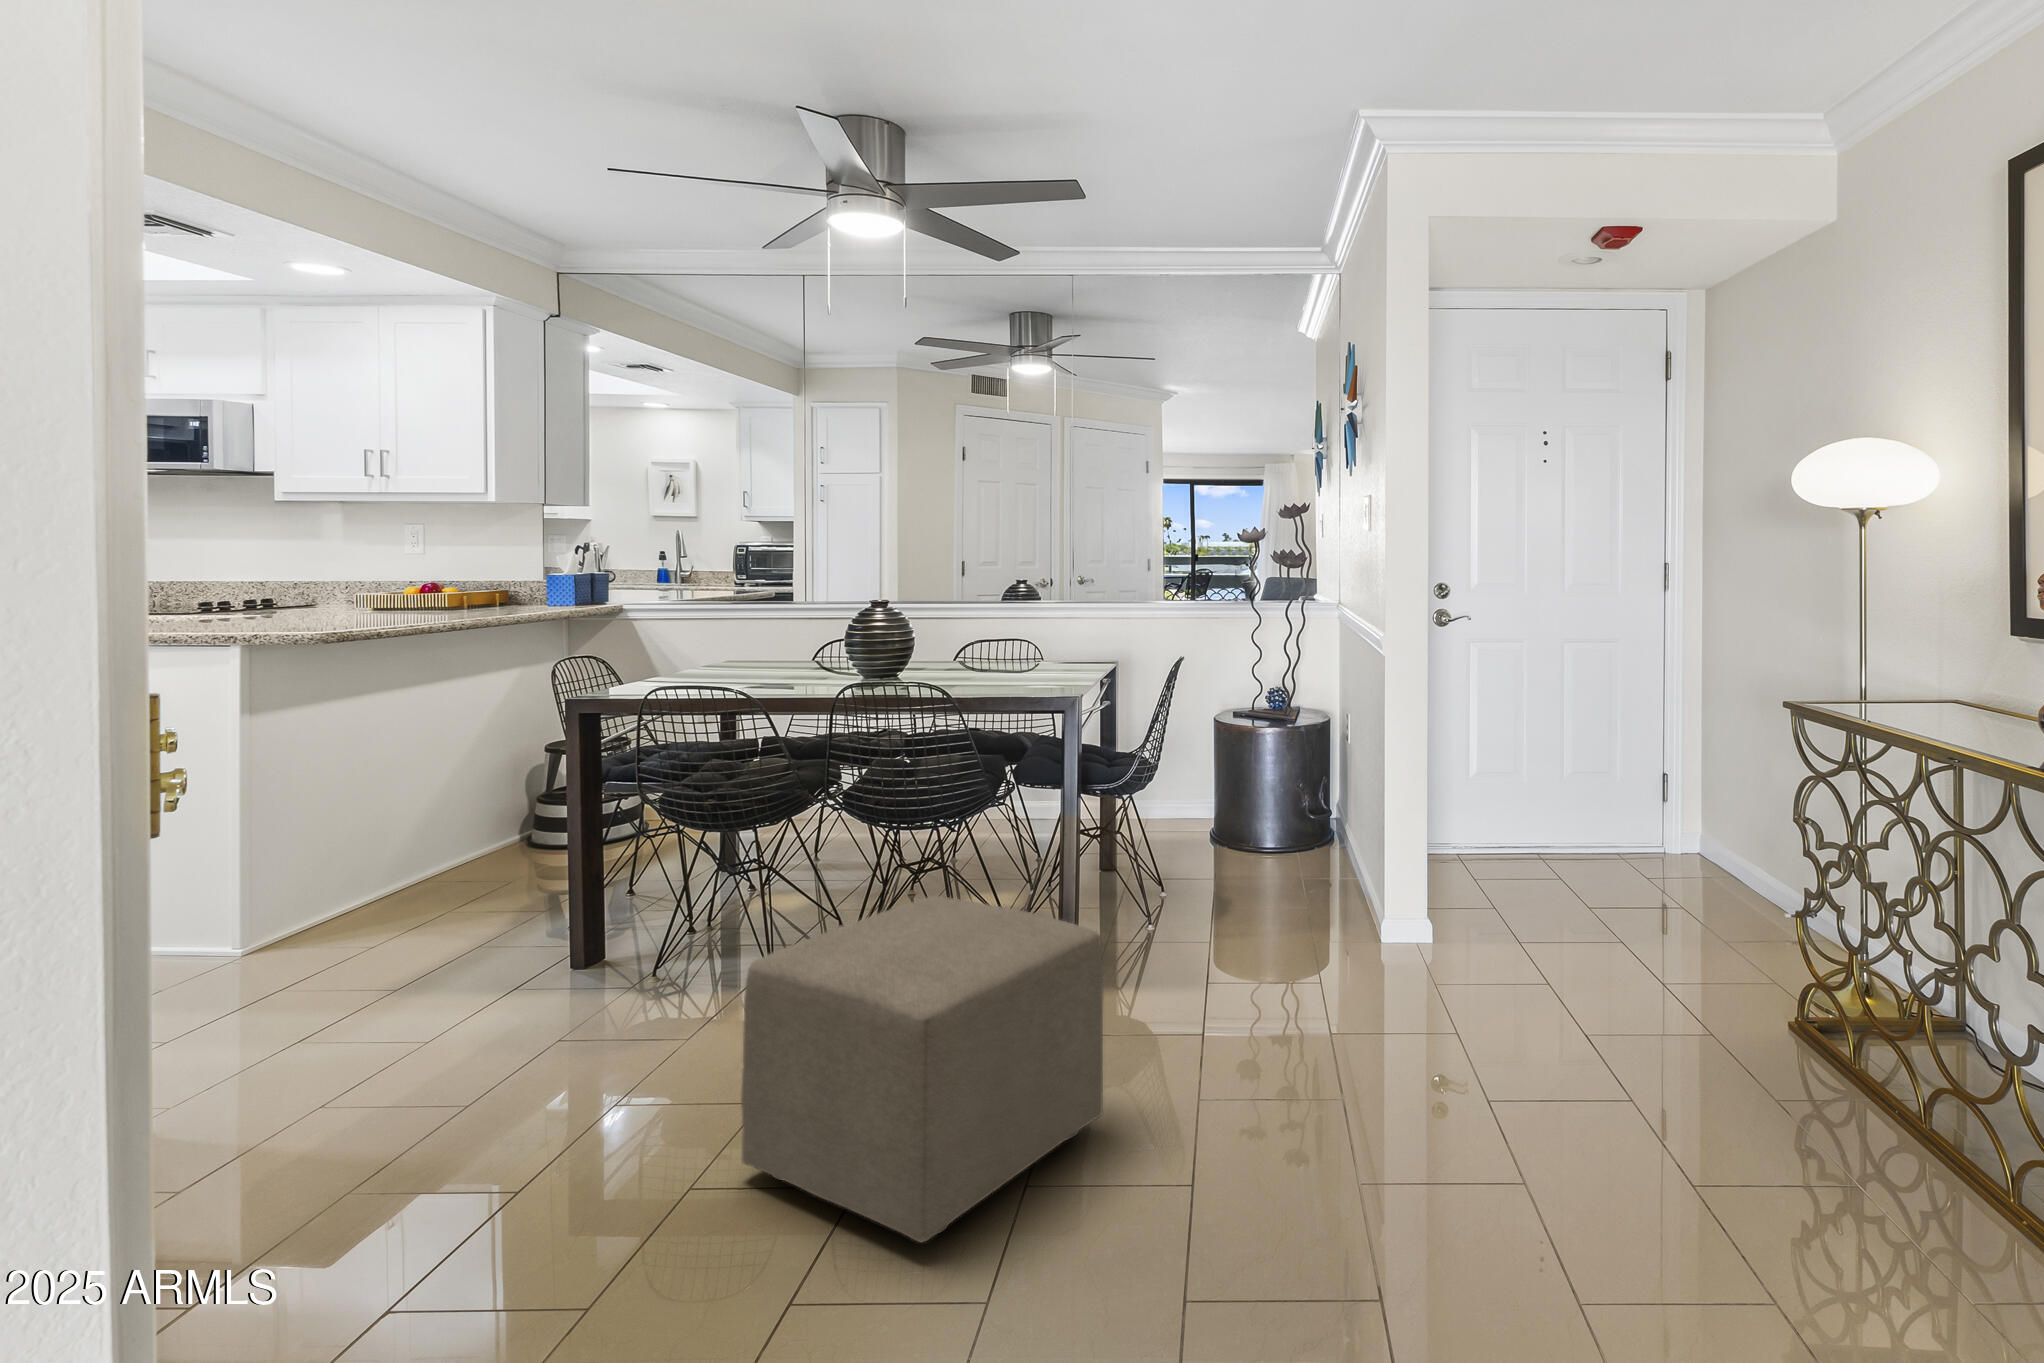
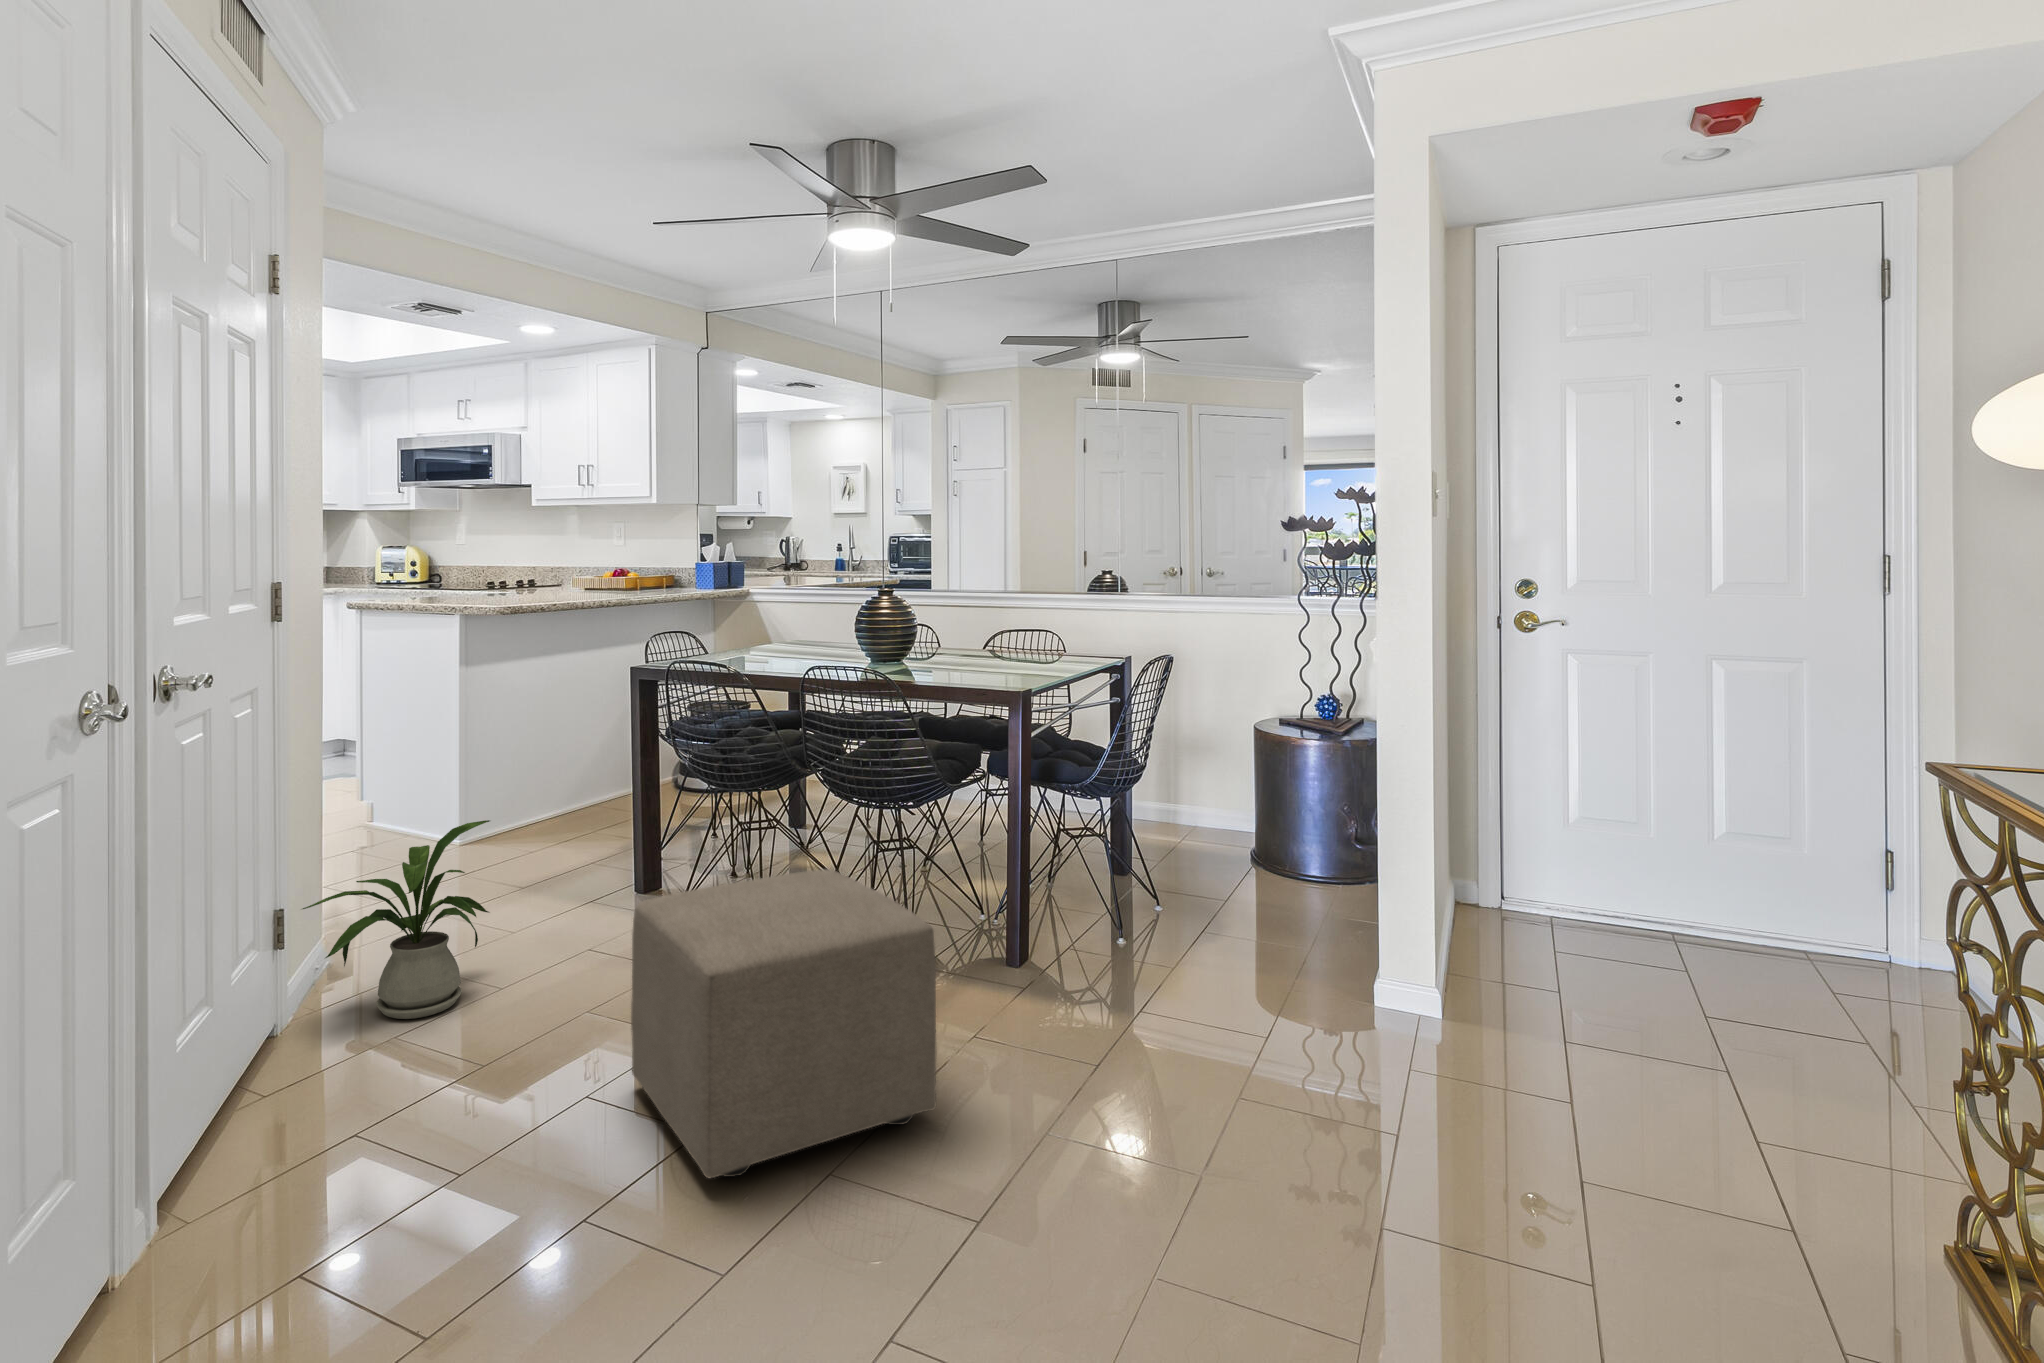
house plant: none [170,902,451,1184] -> present [303,820,490,1019]

